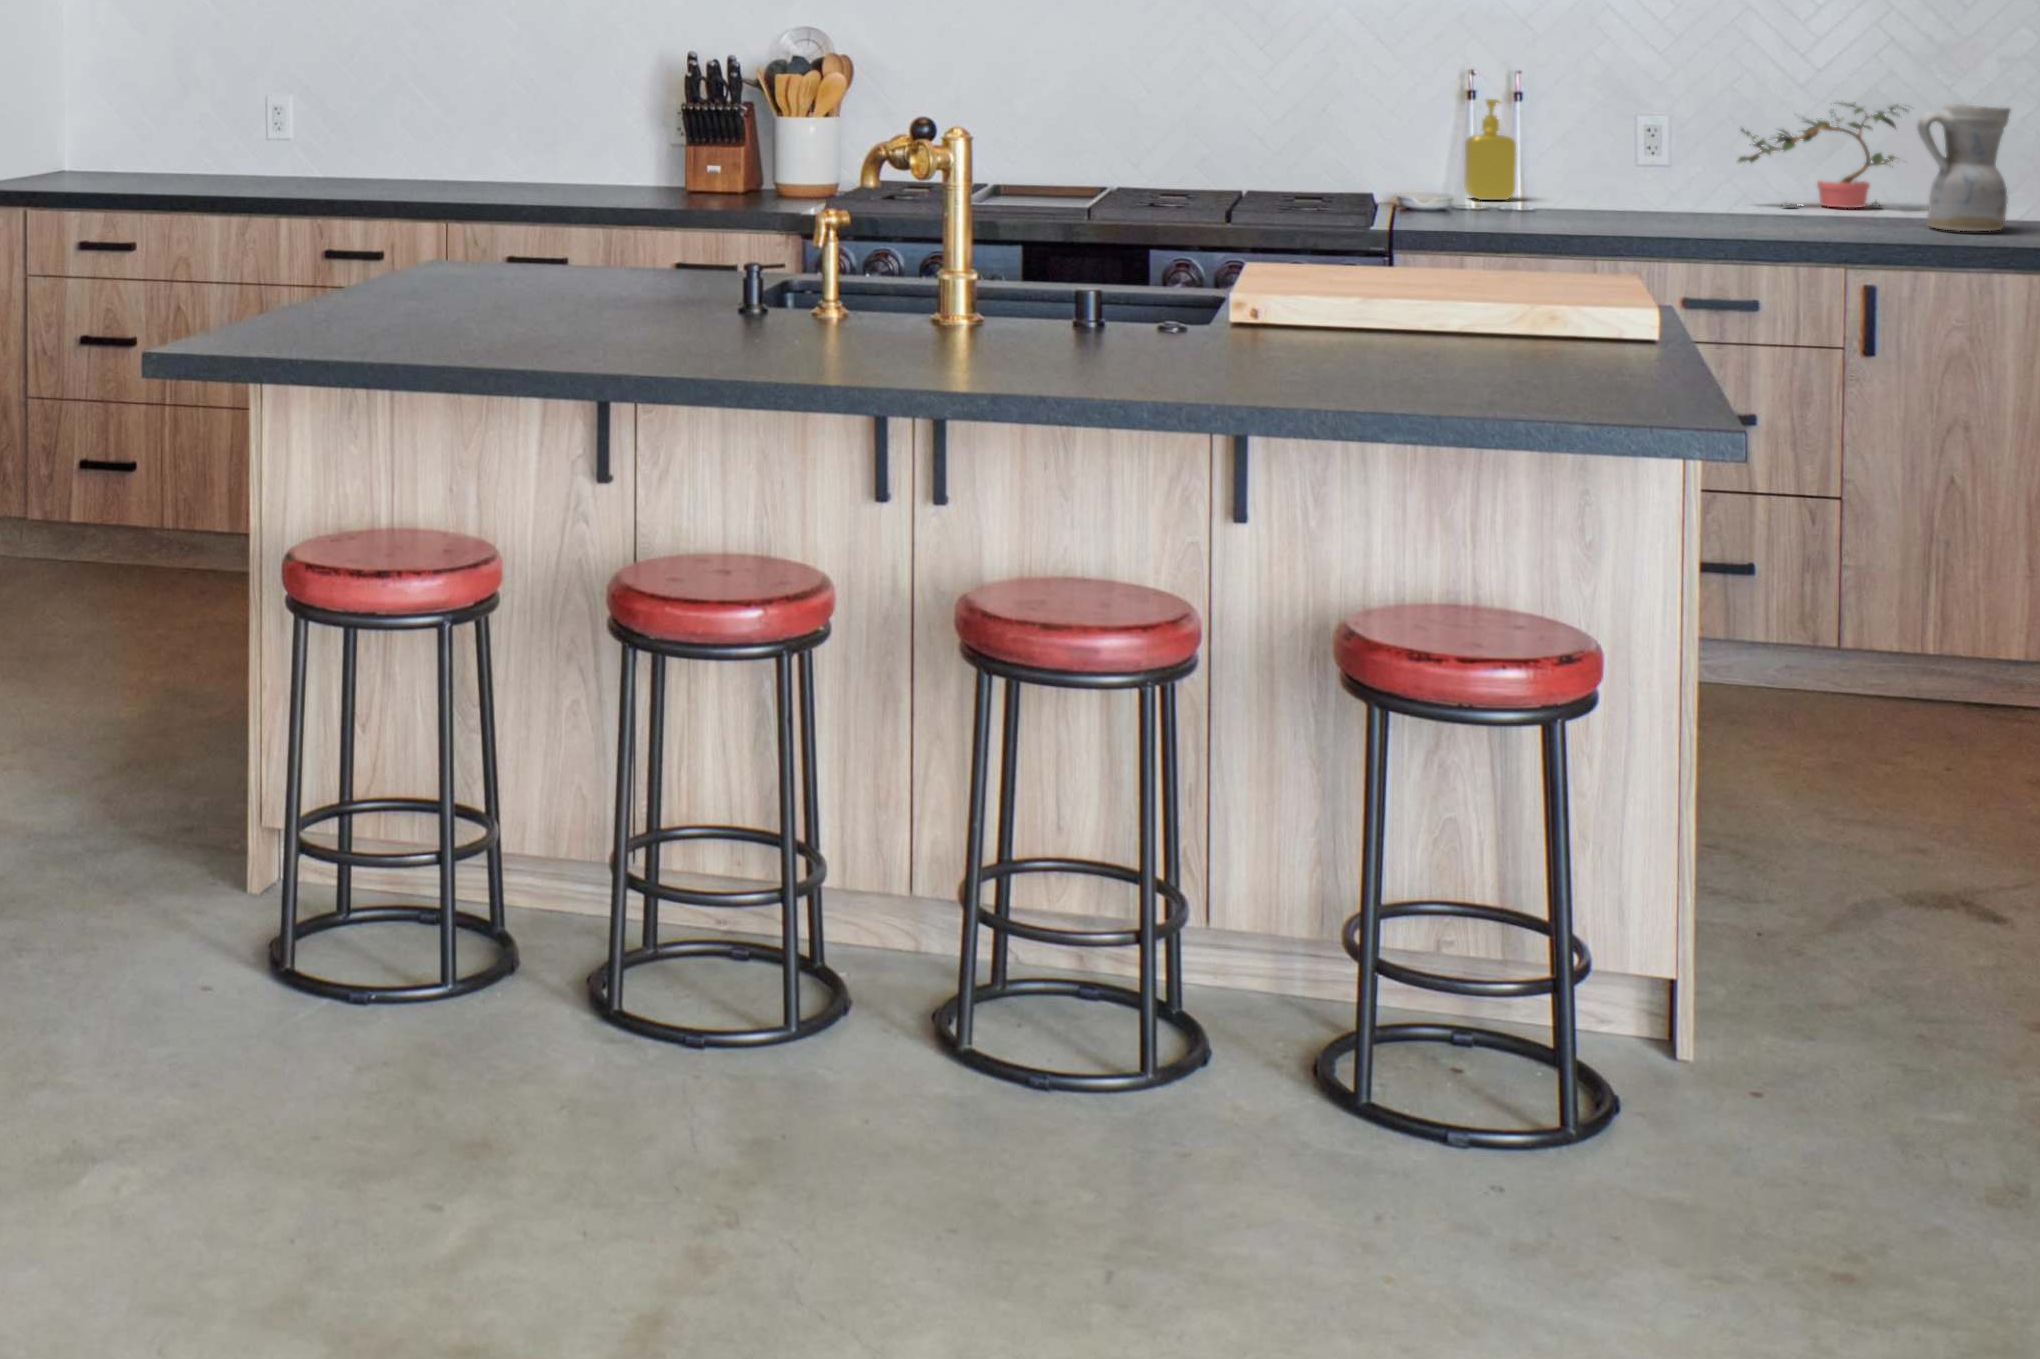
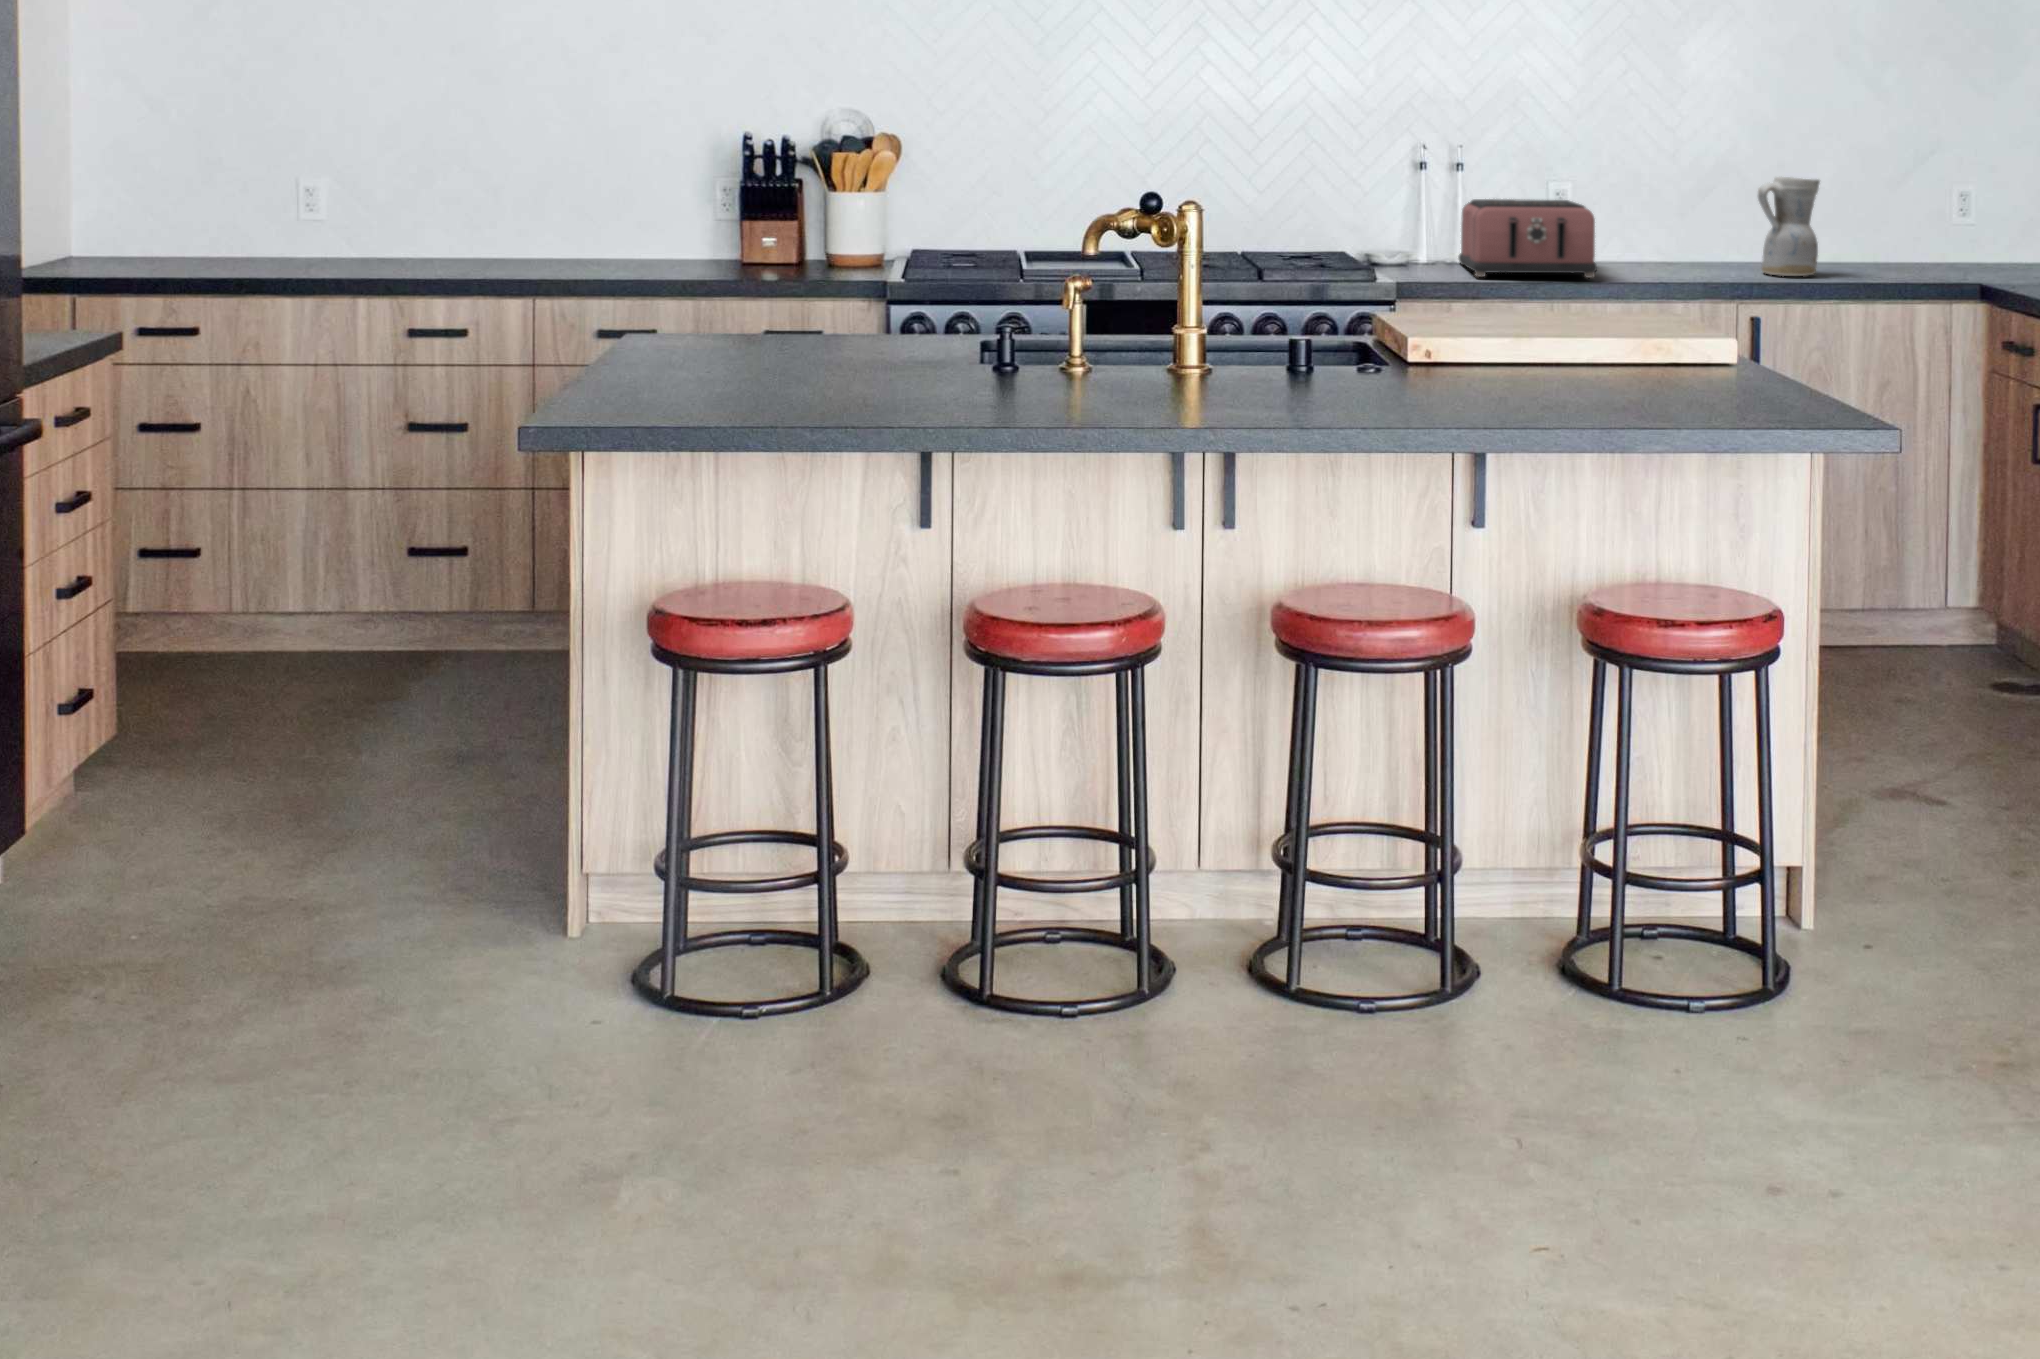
soap dispenser: present [1464,99,1516,200] -> none [1411,173,1452,258]
potted plant: present [1738,102,1907,208] -> none [1613,169,1739,260]
toaster: none [1513,130,1678,227] -> present [1459,199,1597,278]

